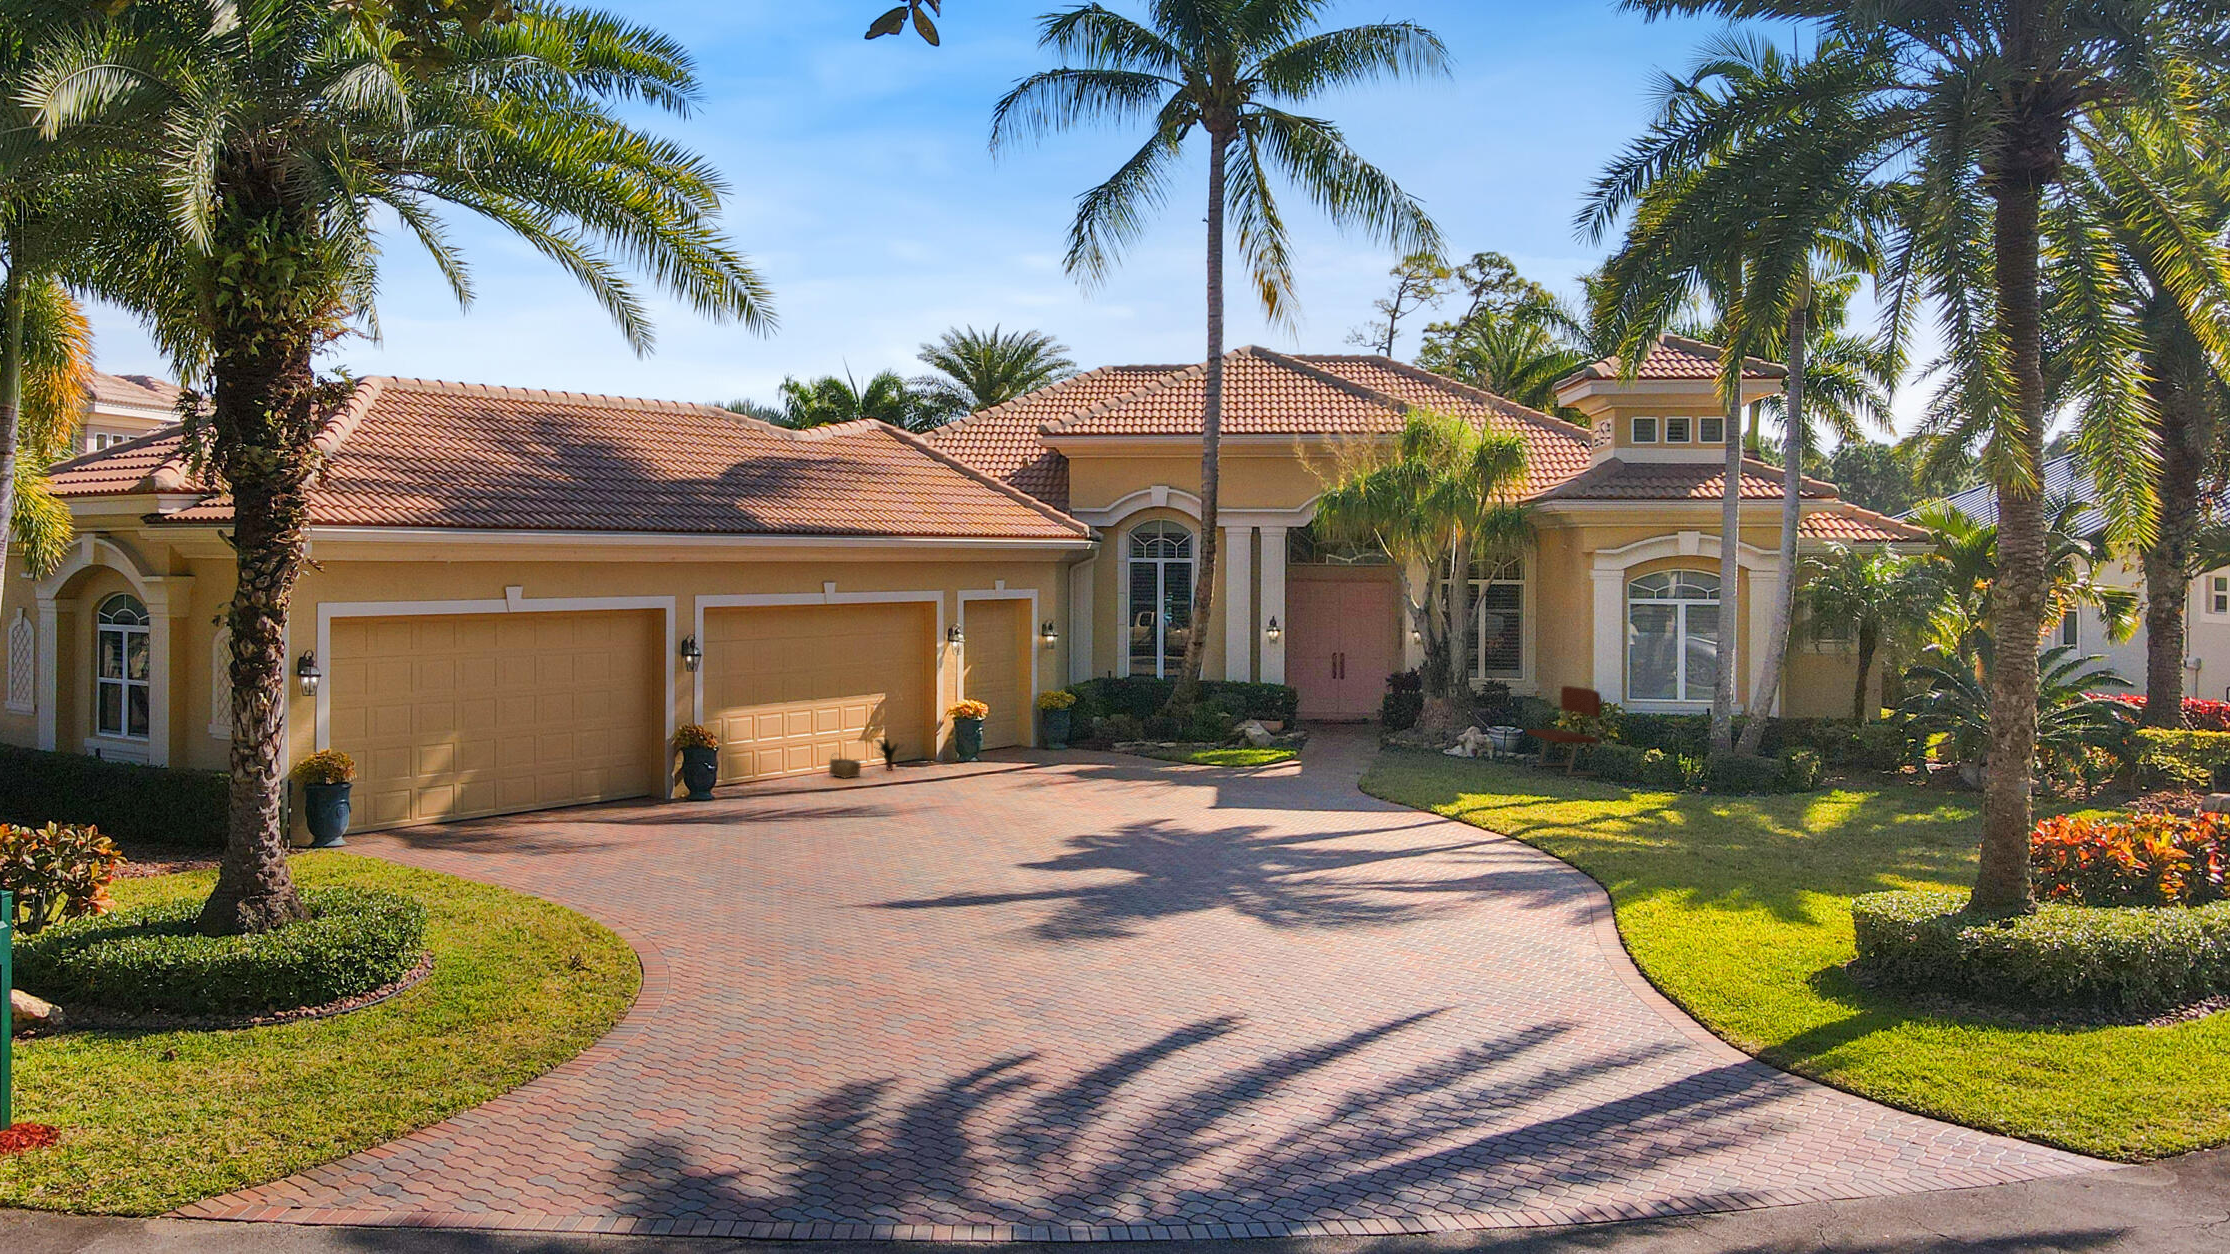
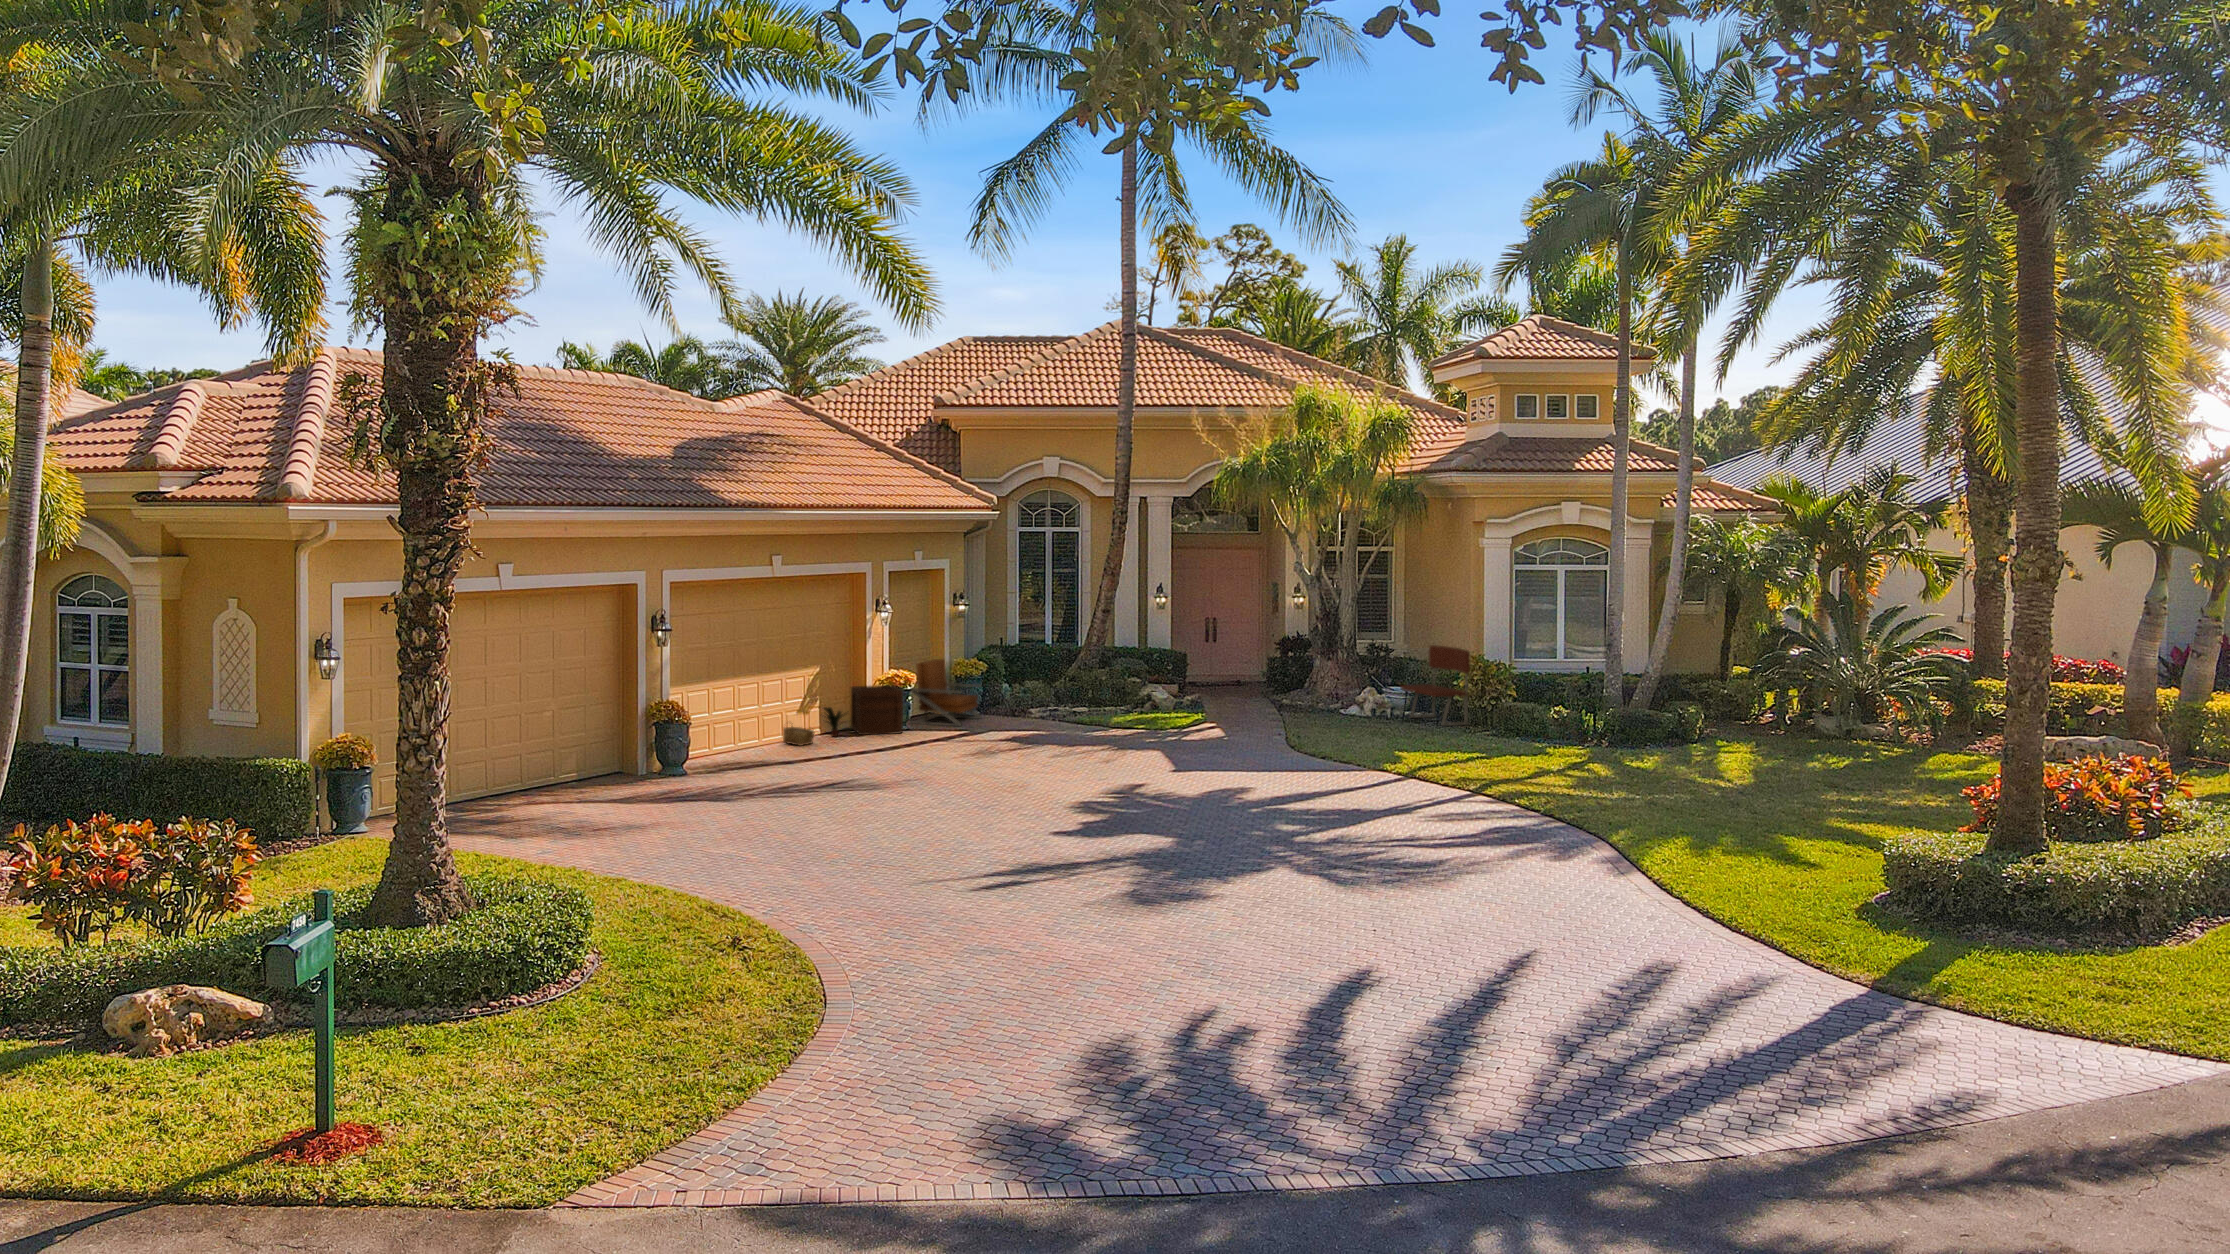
lounge chair: none [979,692,1062,763] -> present [911,659,981,726]
wooden crate: none [914,718,963,769] -> present [851,685,903,735]

